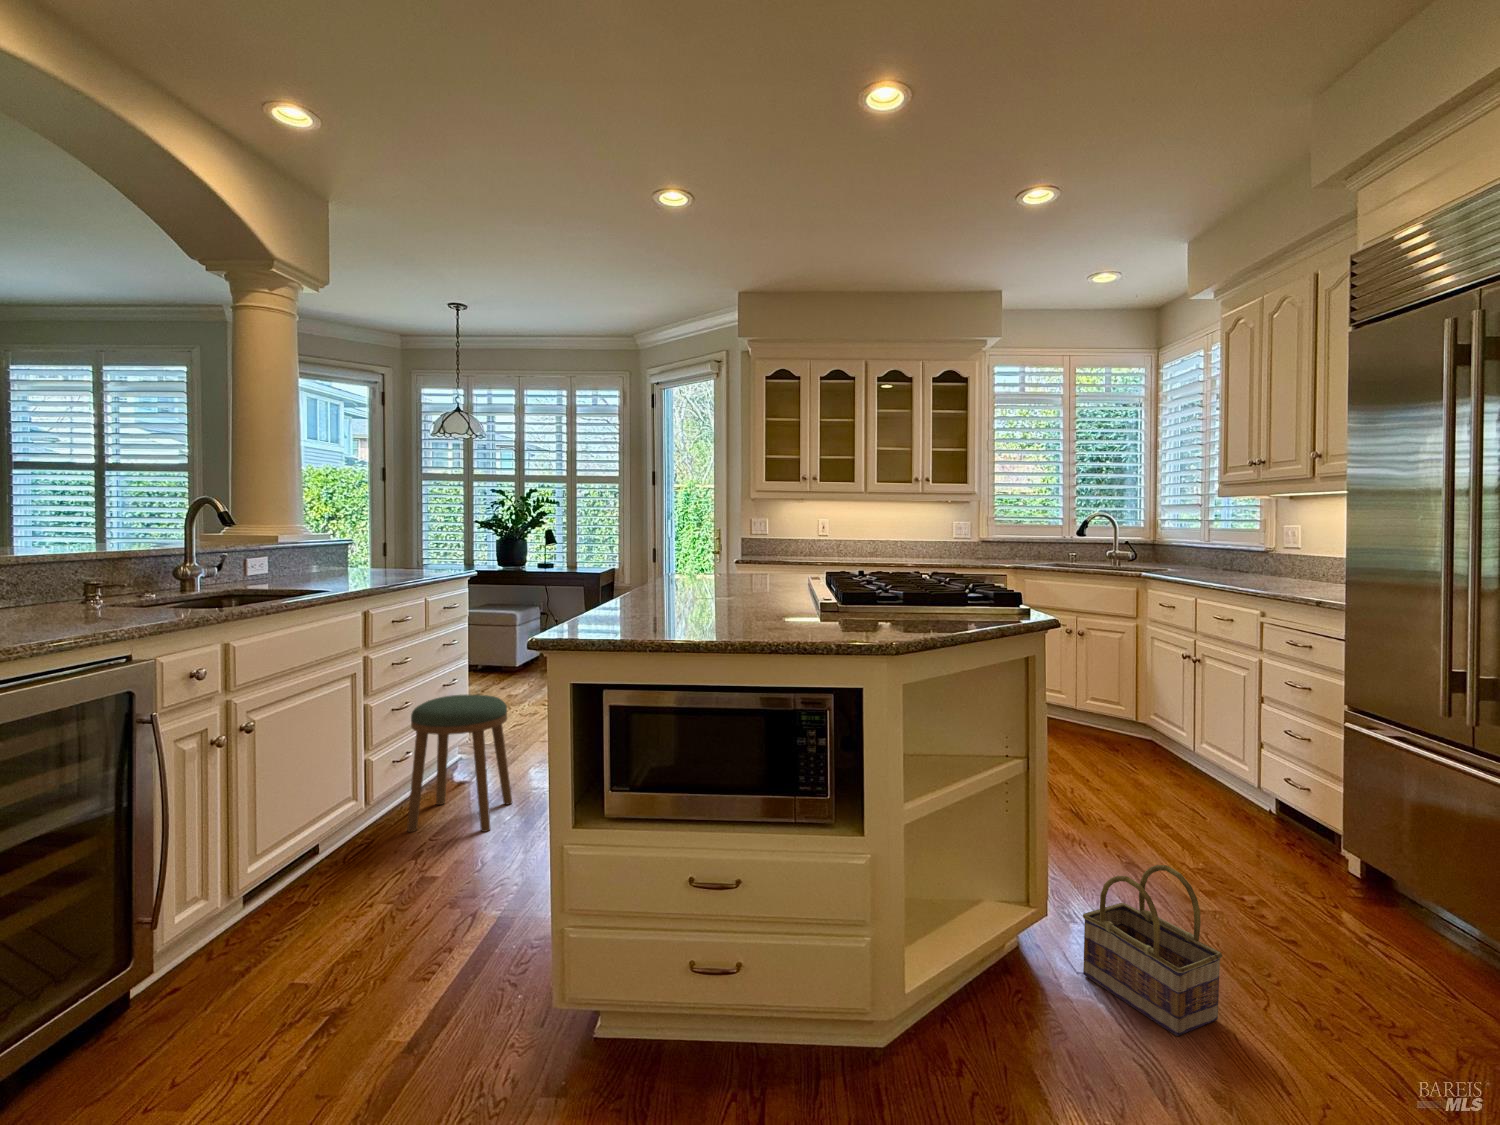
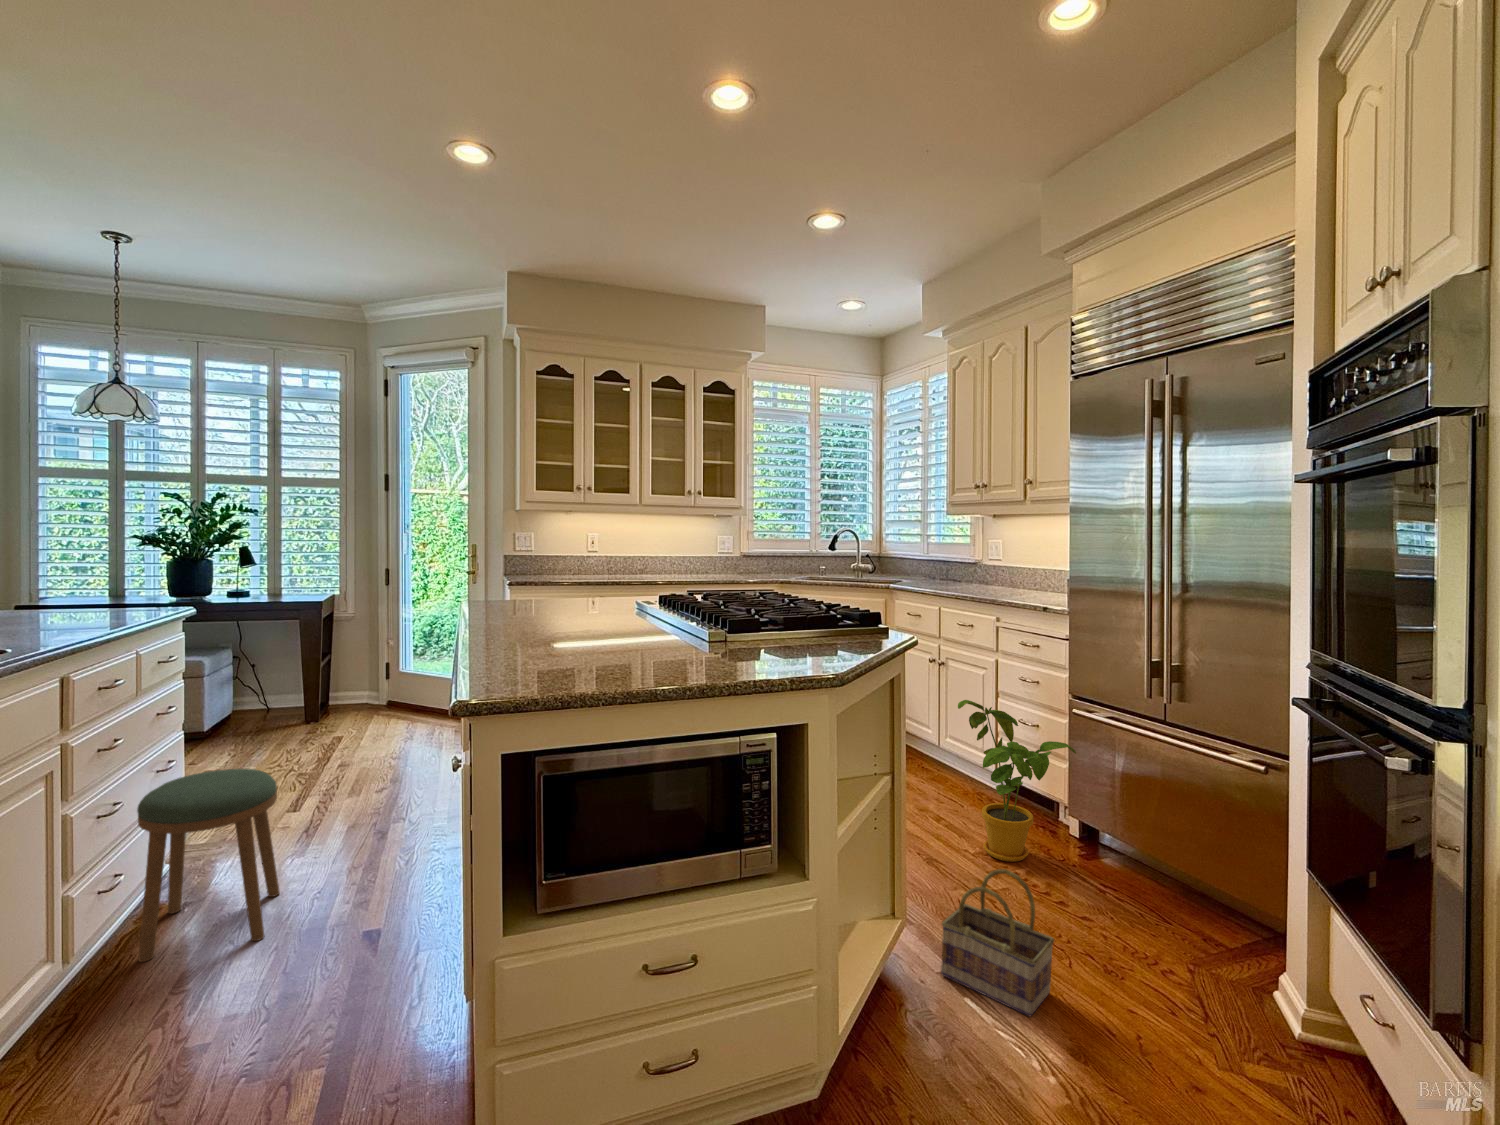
house plant: none [1172,690,1340,889] -> present [958,700,1076,862]

